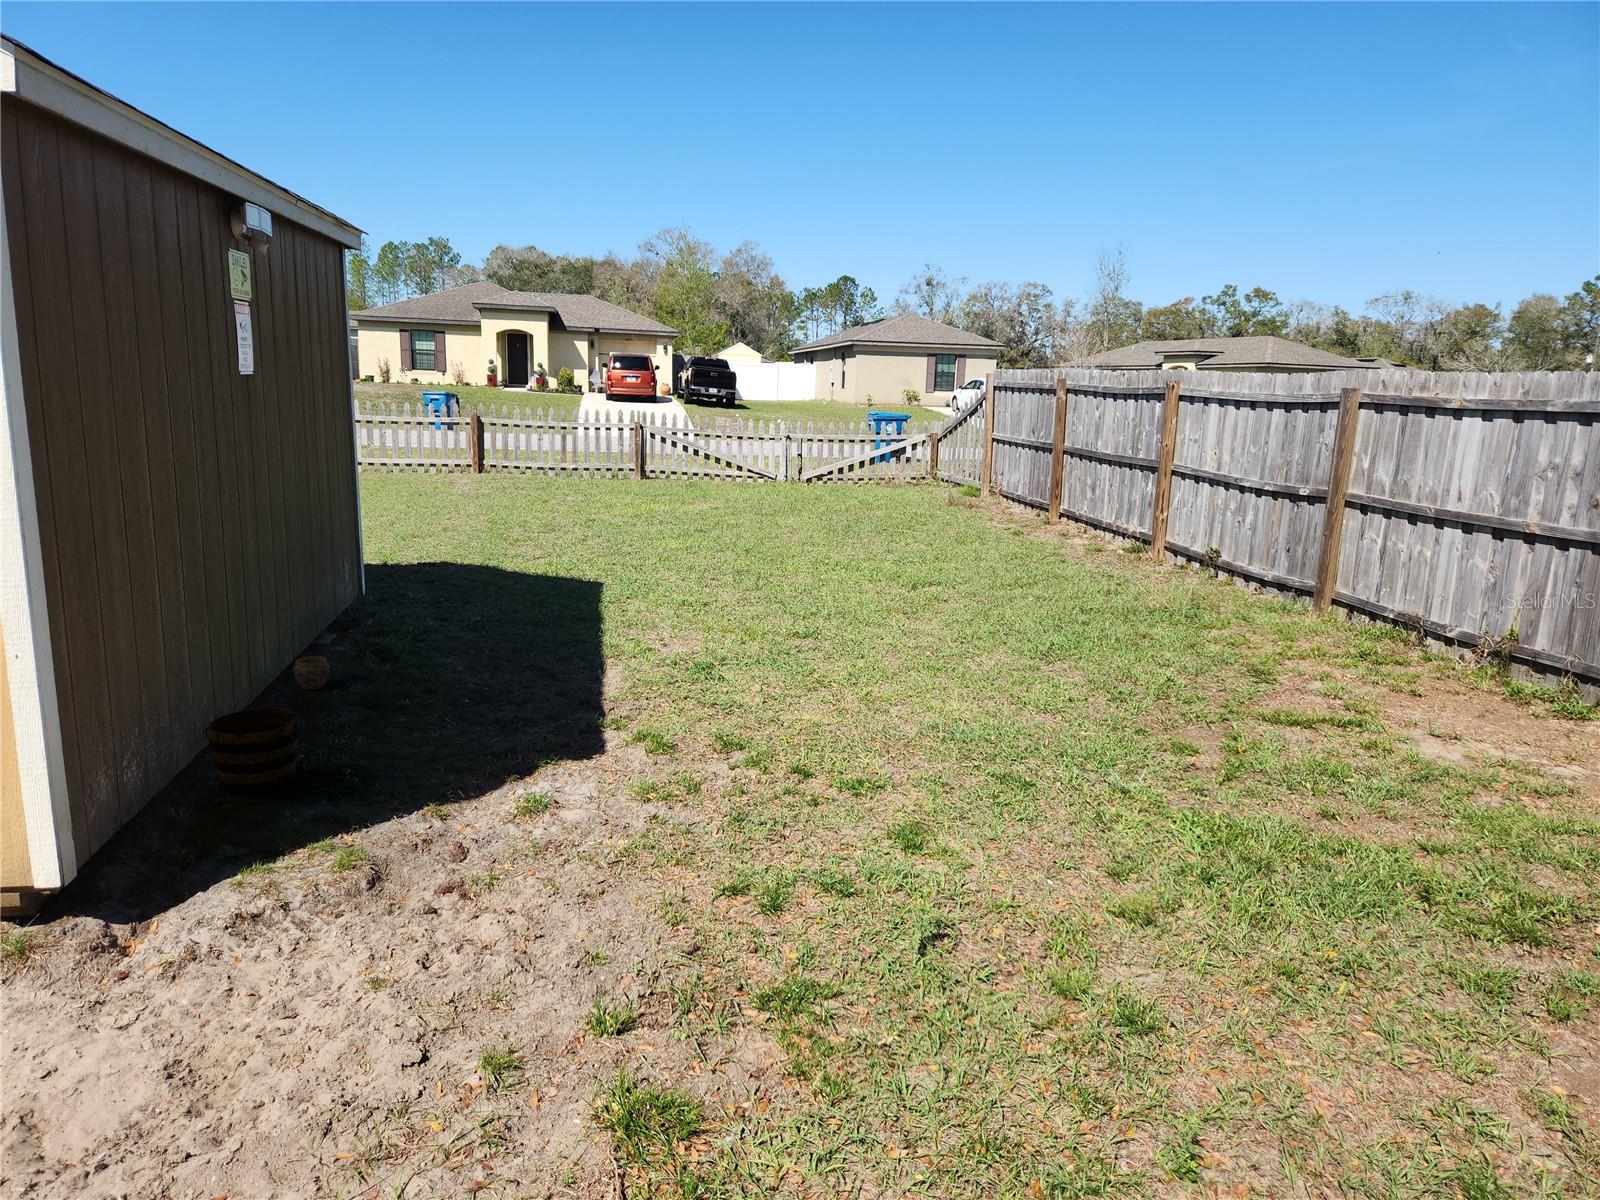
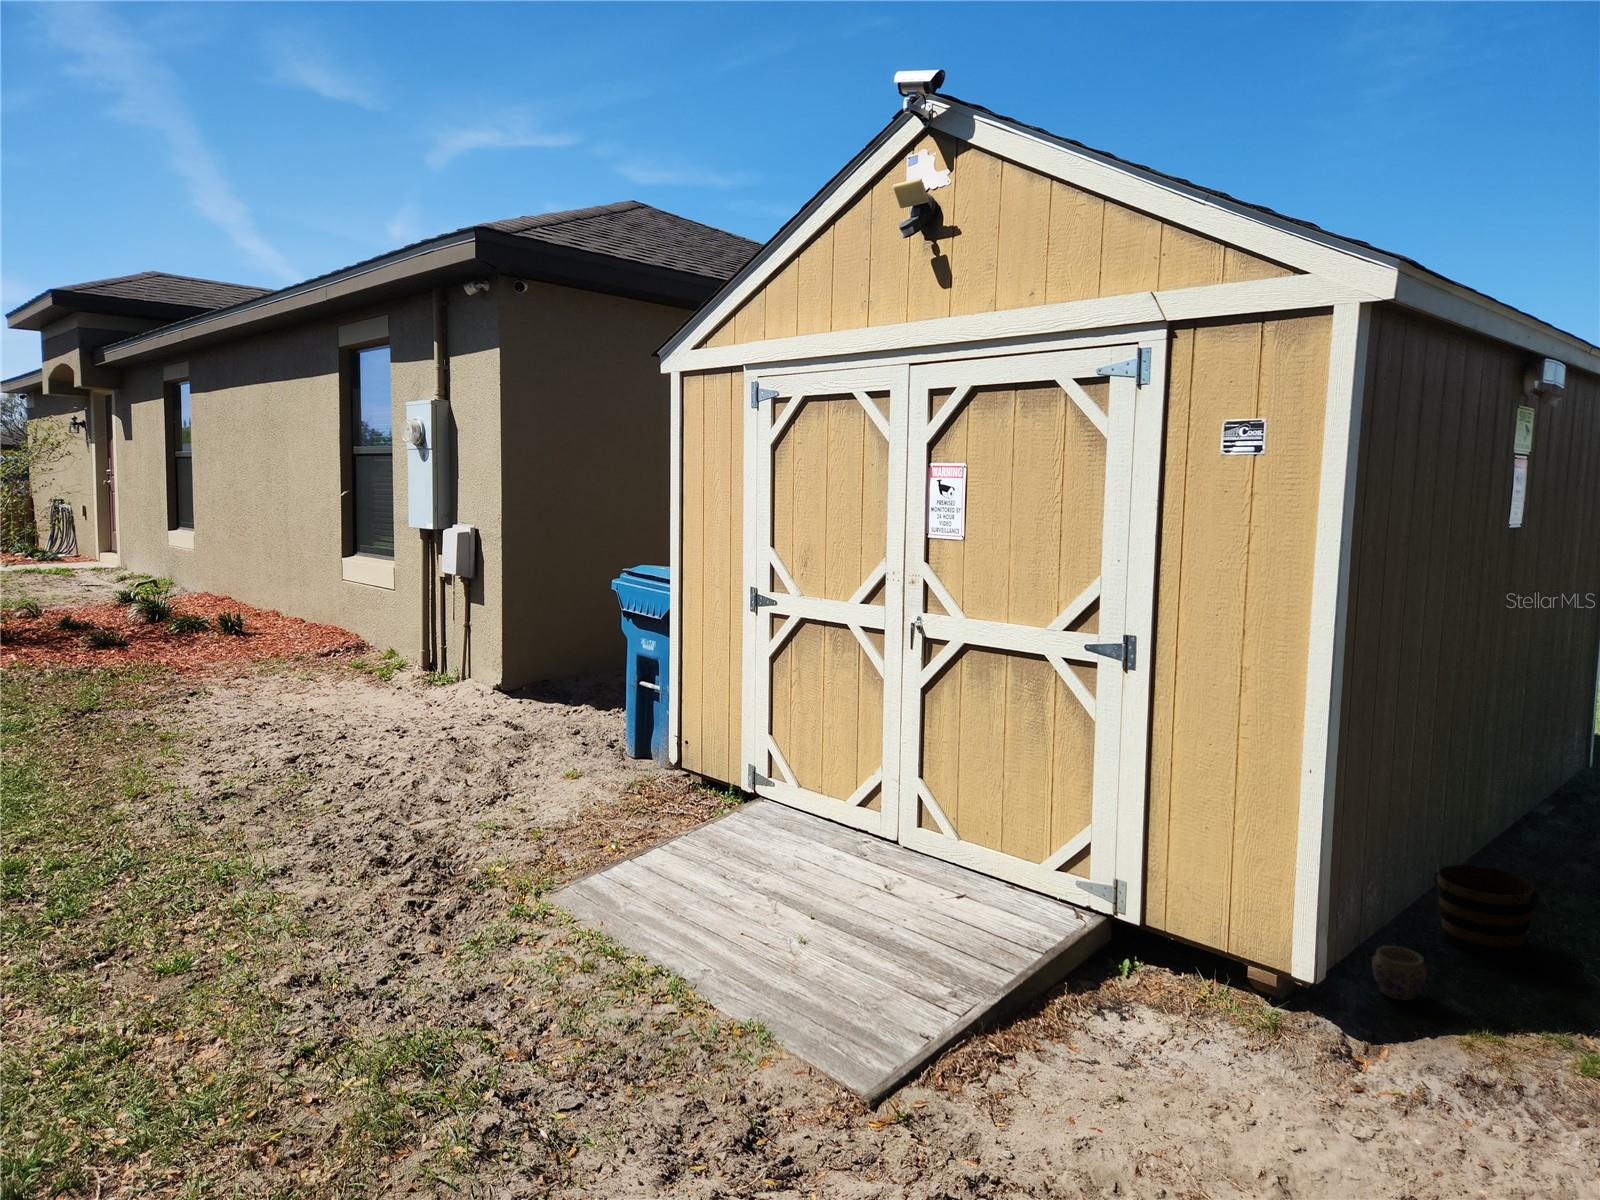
planter: present [294,656,330,690] -> present [1372,946,1427,1001]

